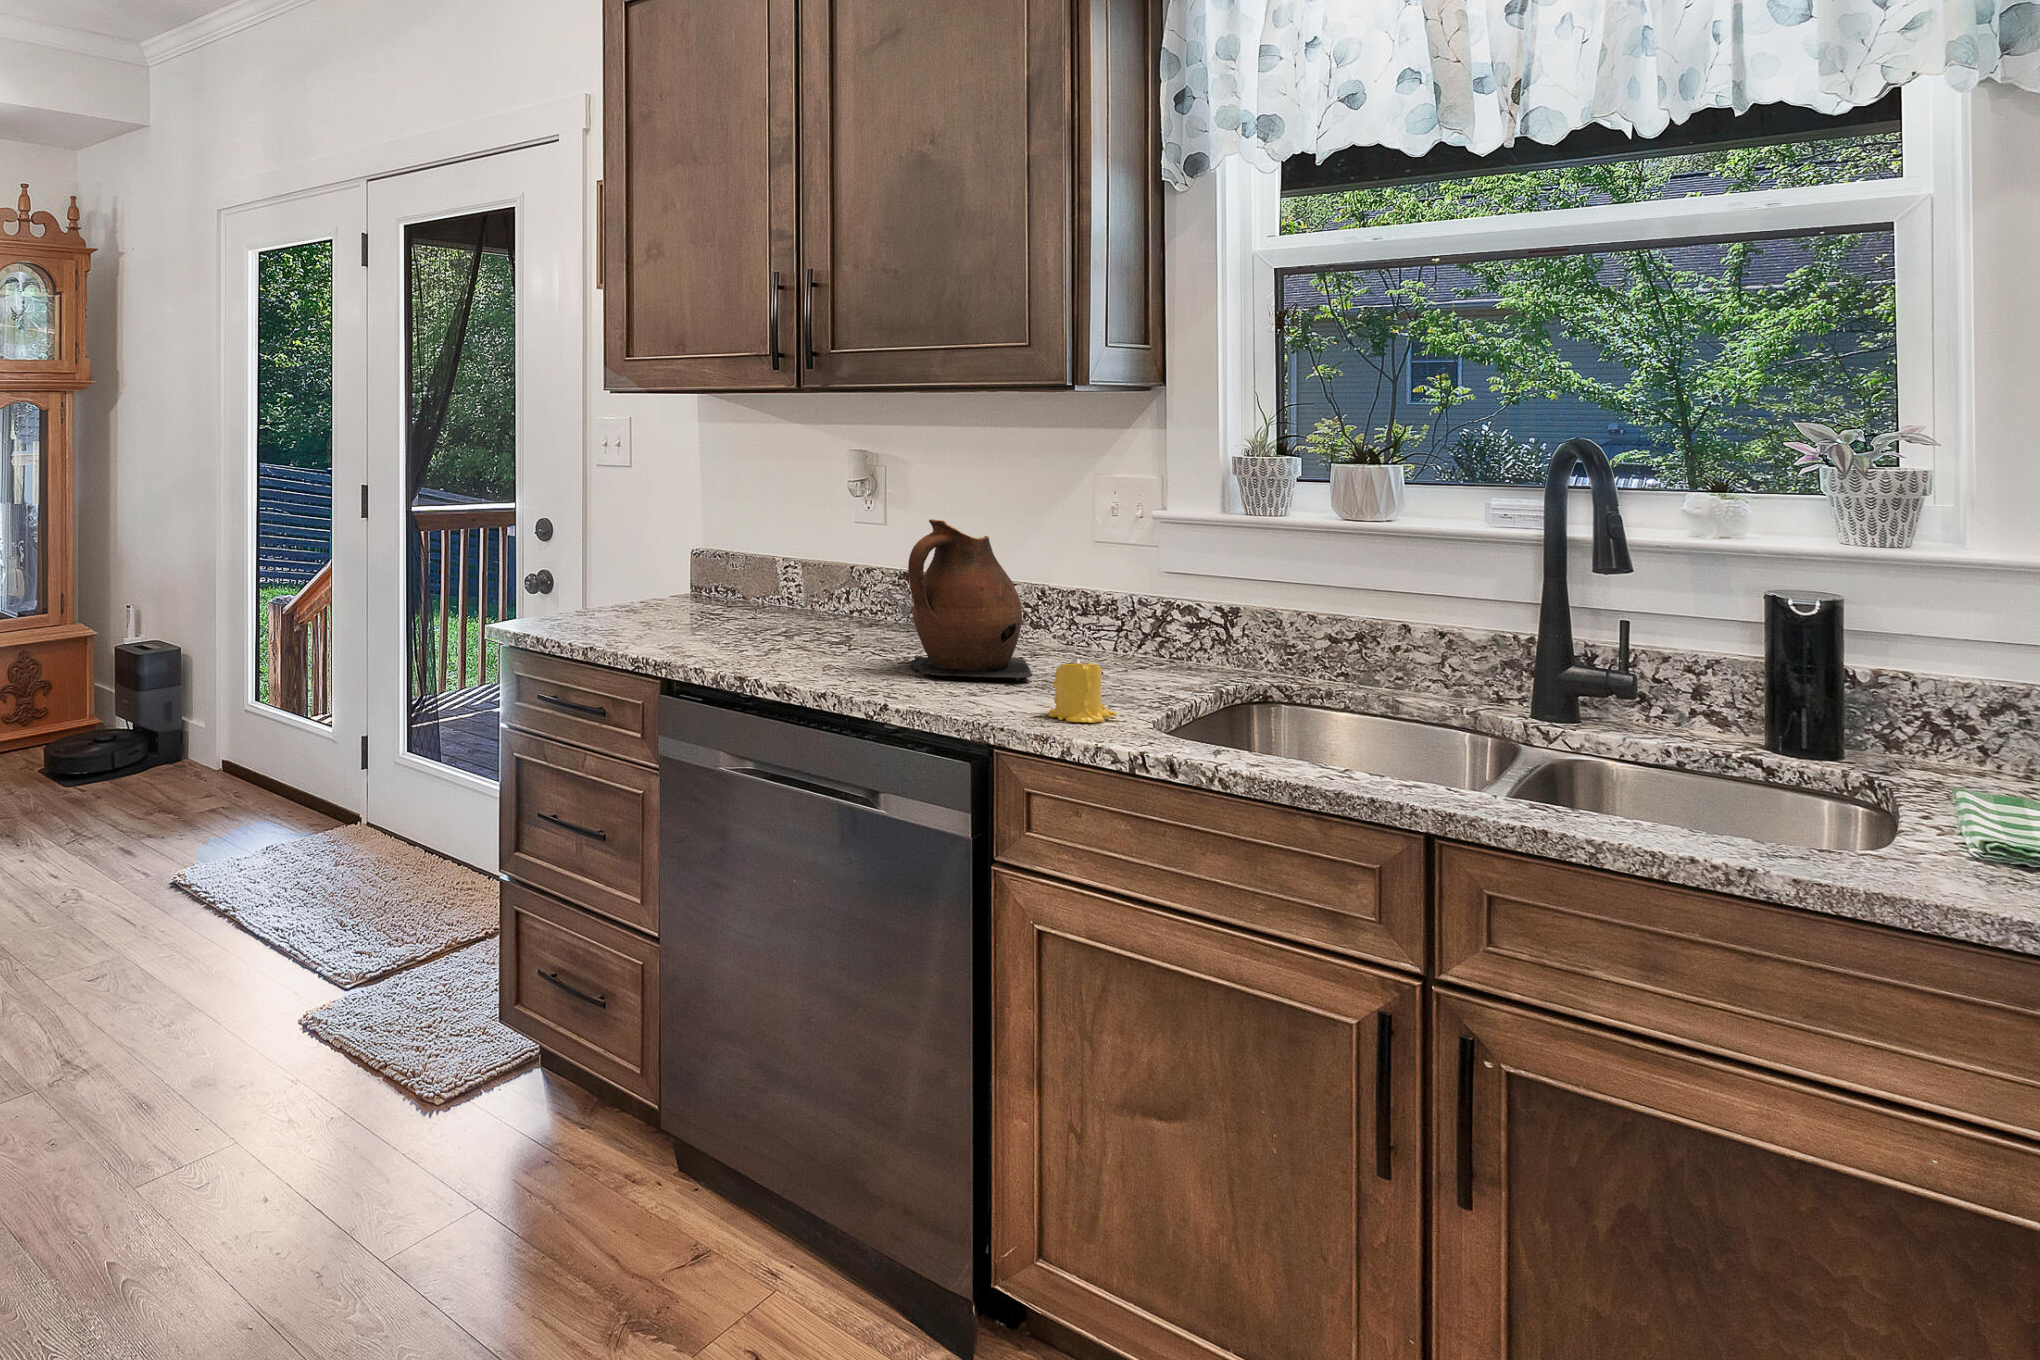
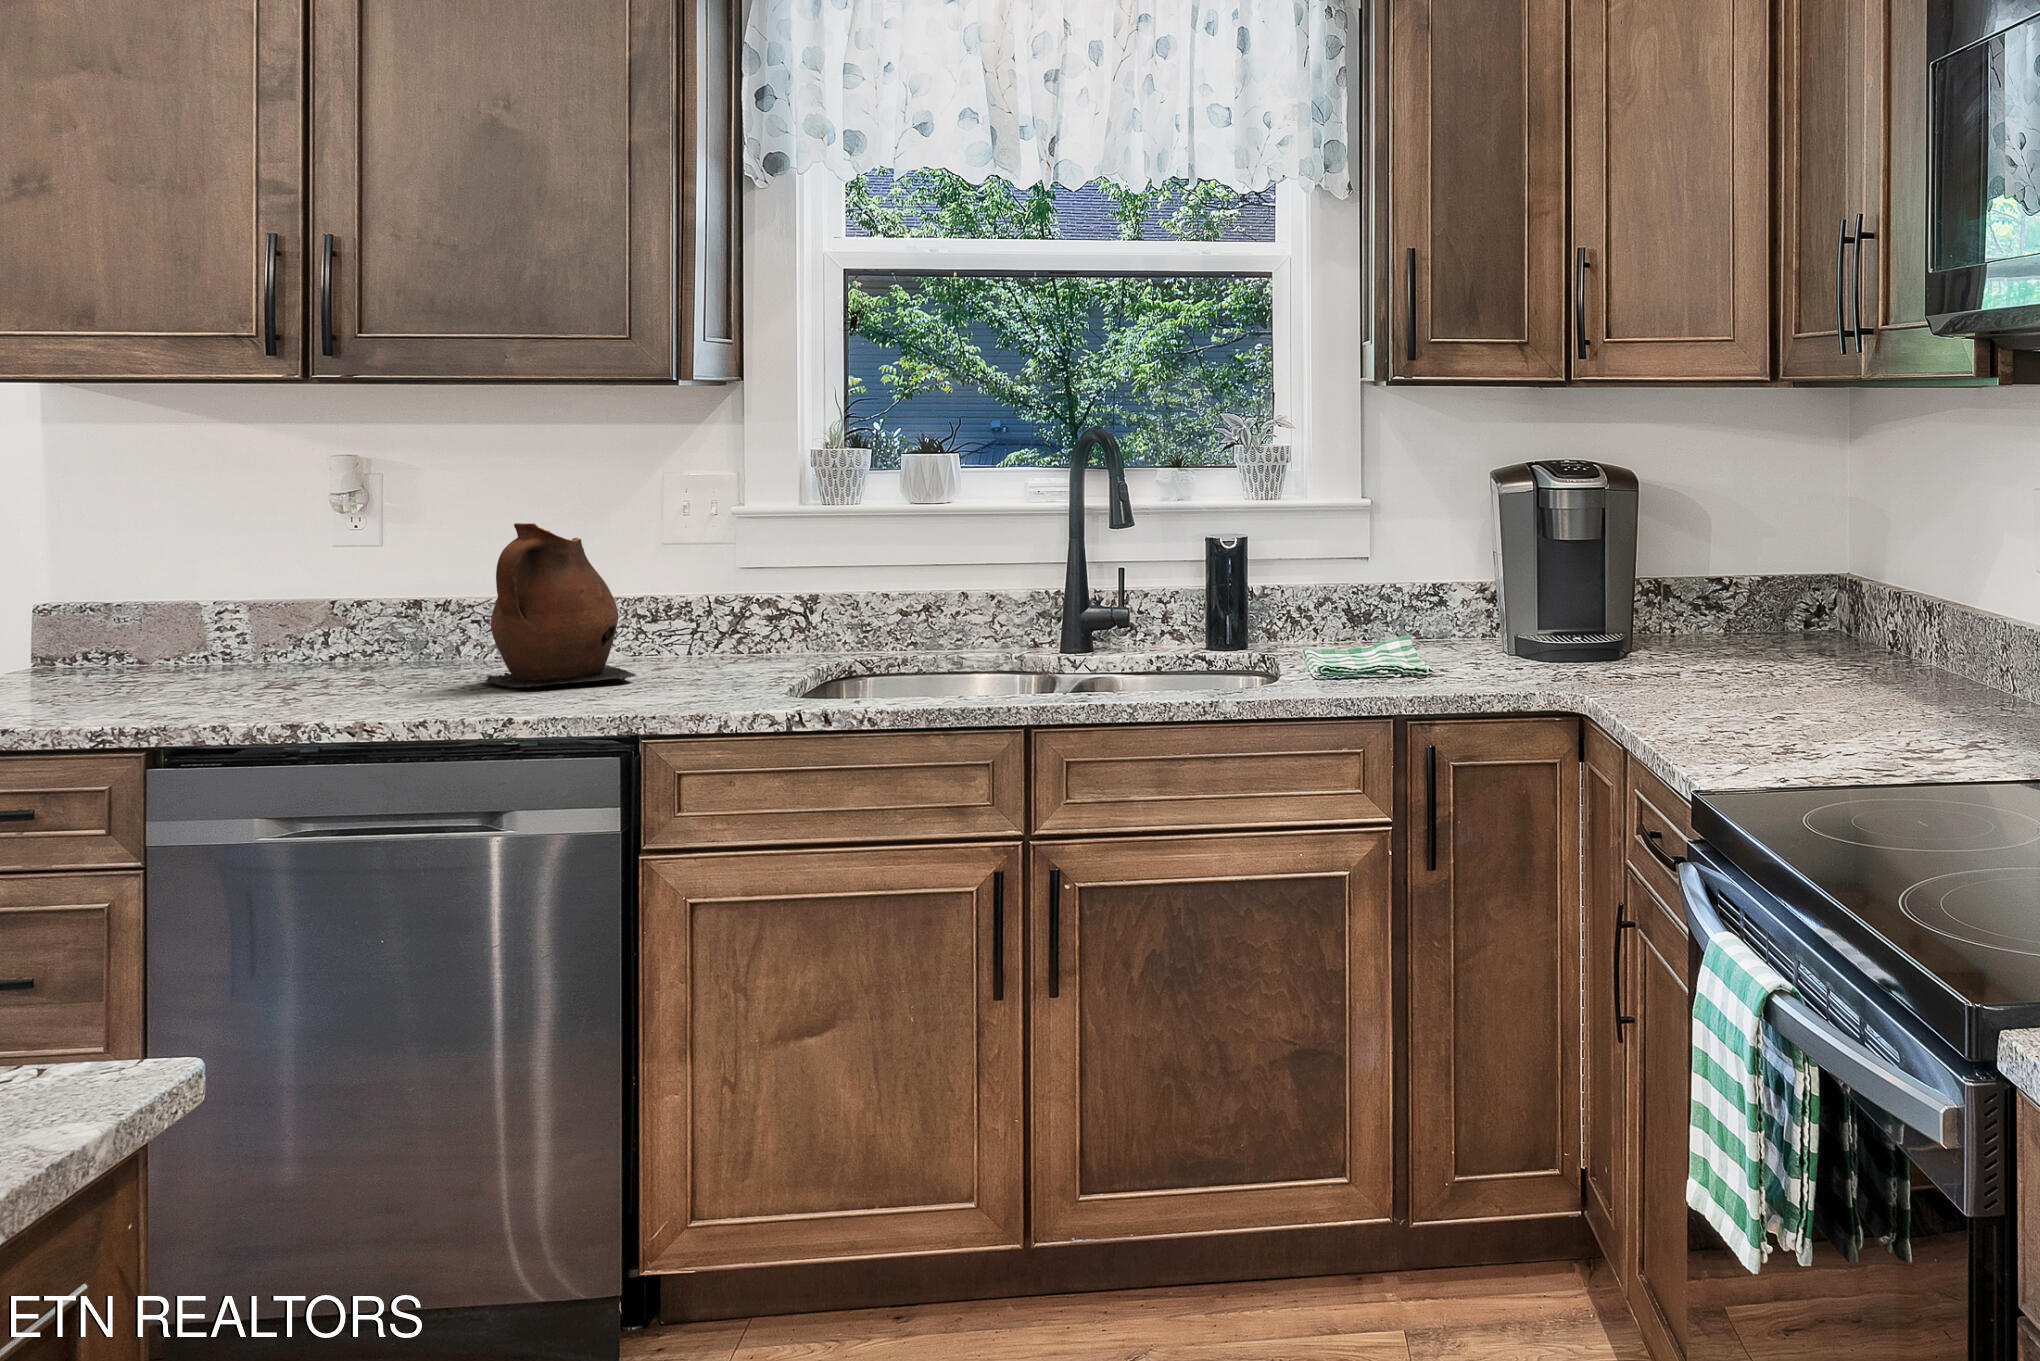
candle: present [1049,659,1117,723] -> none [683,640,749,701]

